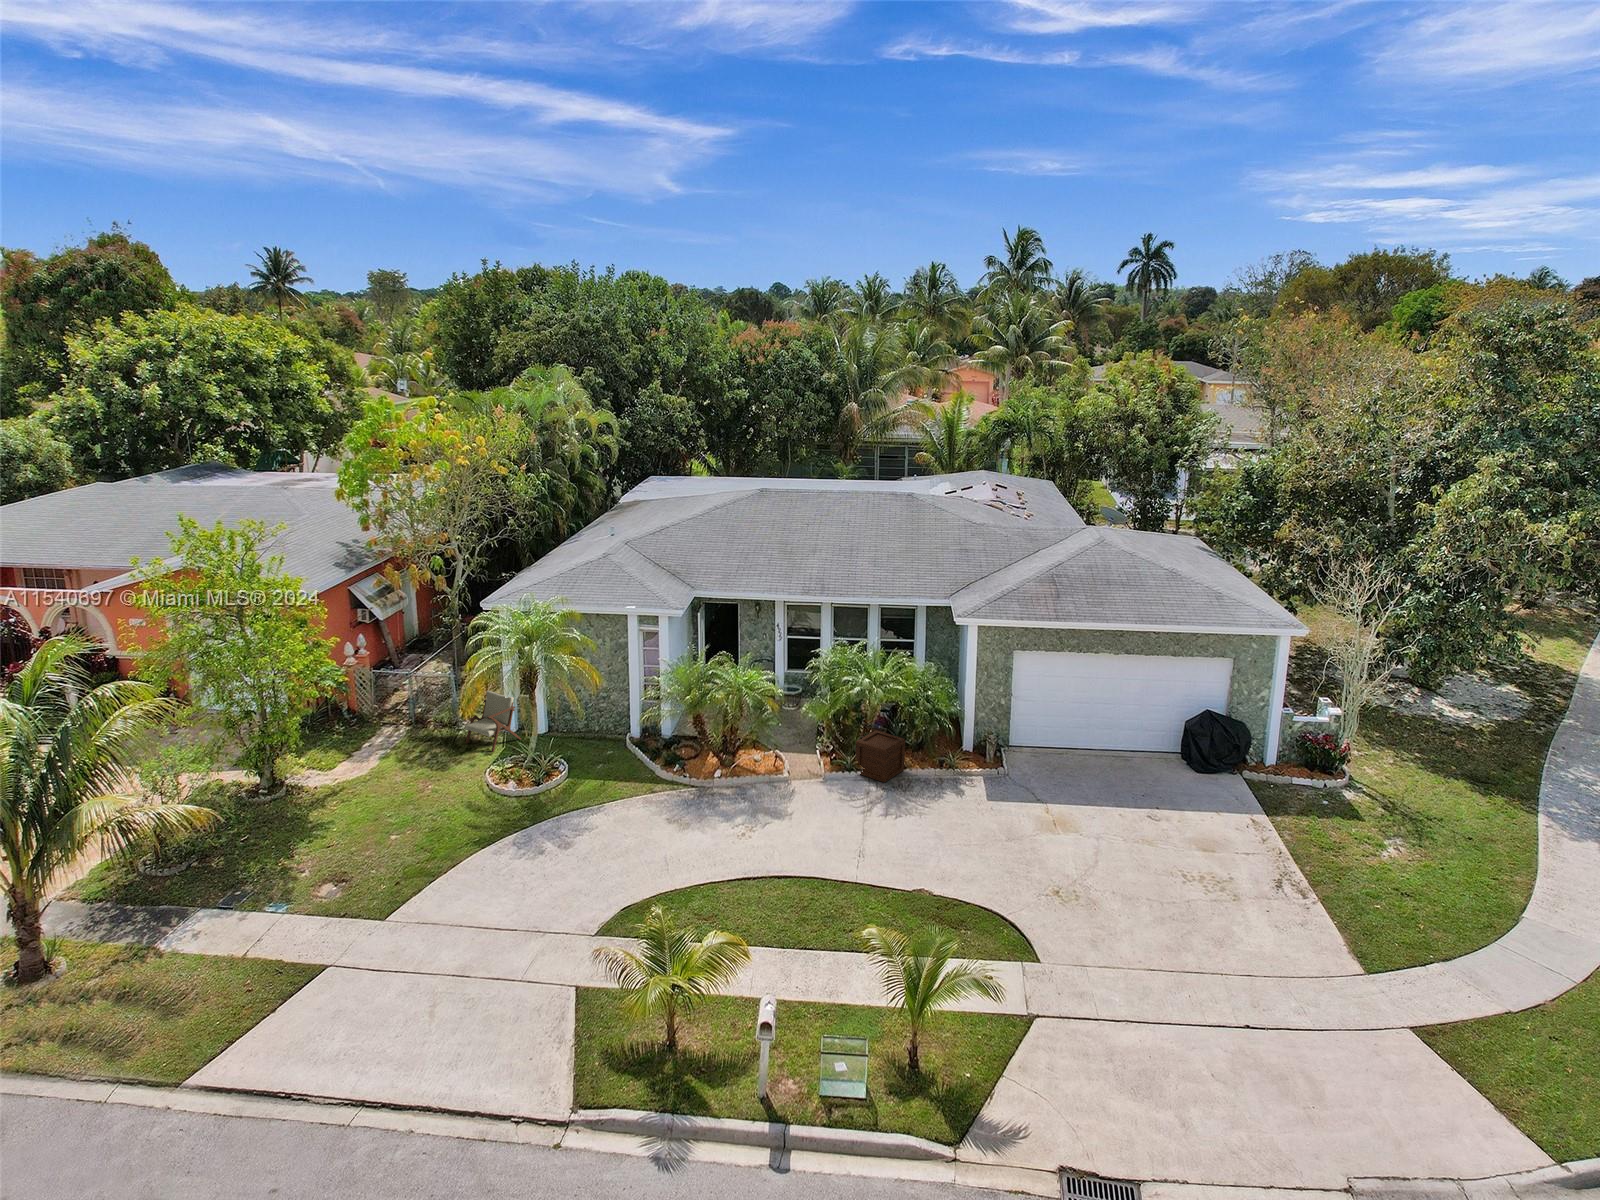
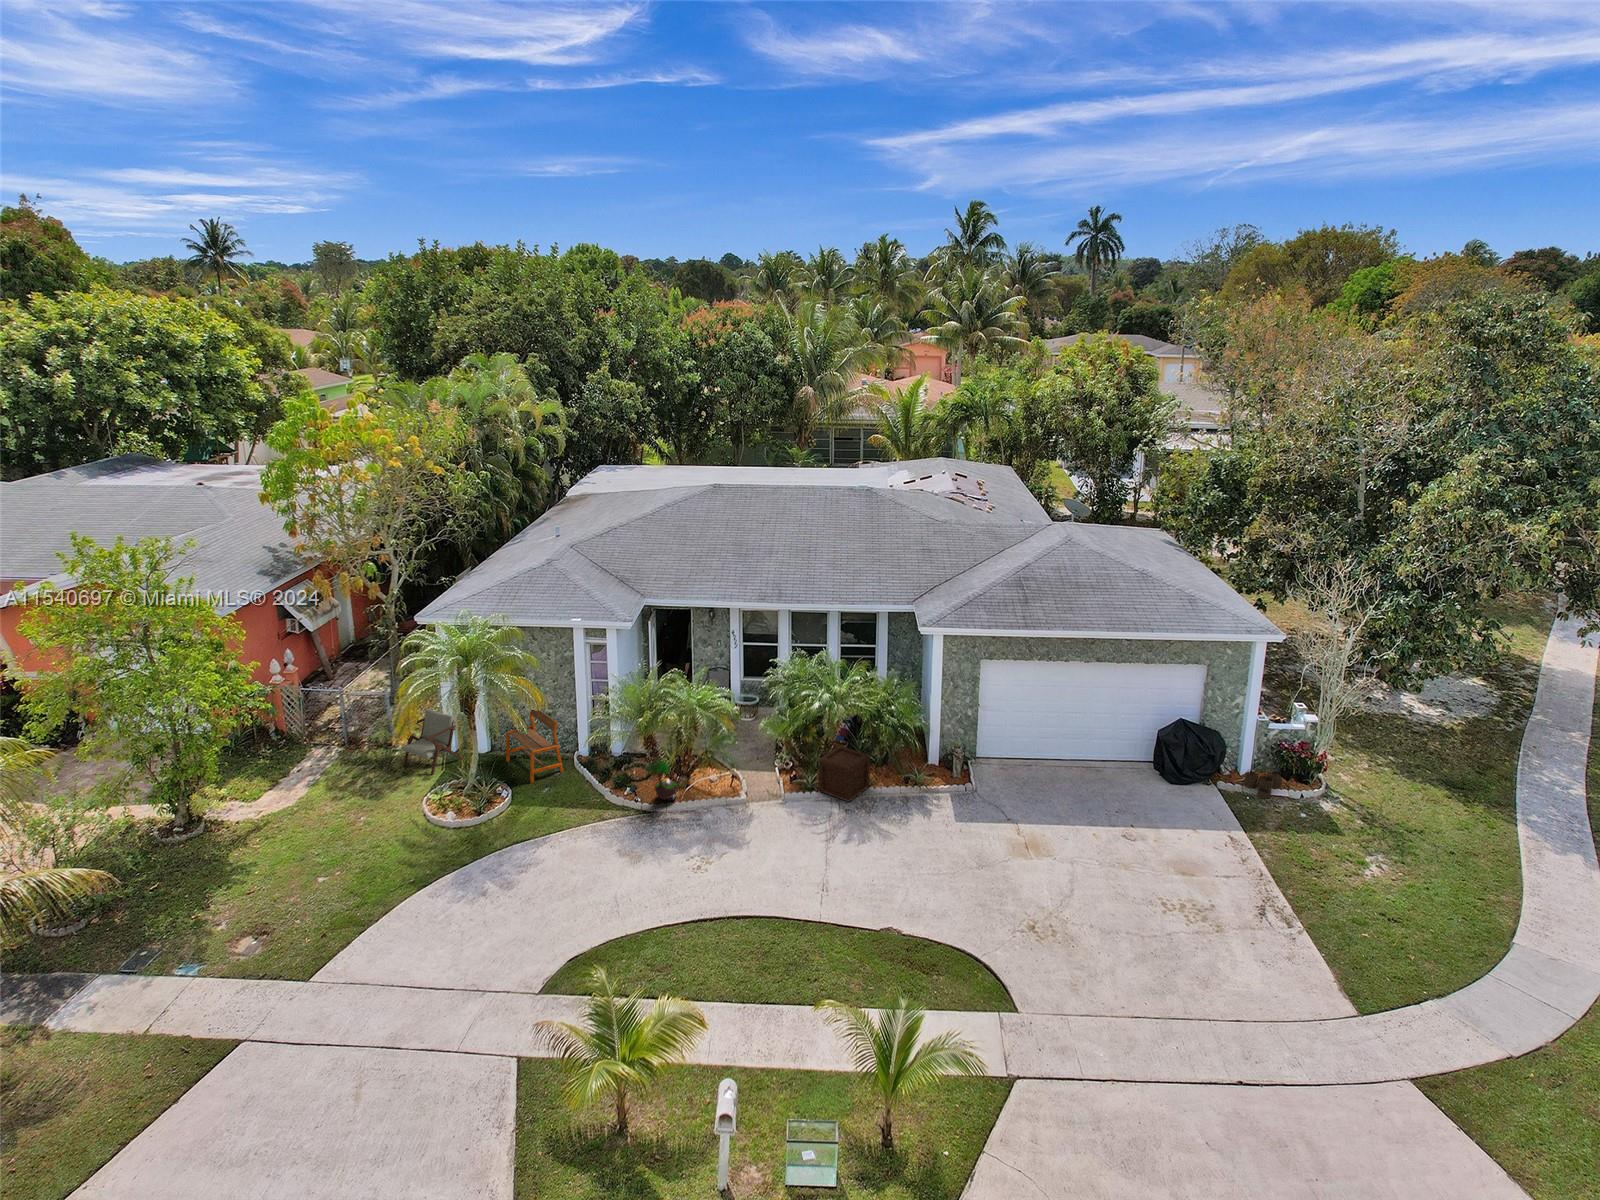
bench: none [561,688,615,761] -> present [506,710,563,783]
potted tree: none [690,733,722,777] -> present [647,760,677,799]
woven basket: none [1269,761,1307,788] -> present [1244,771,1282,799]

